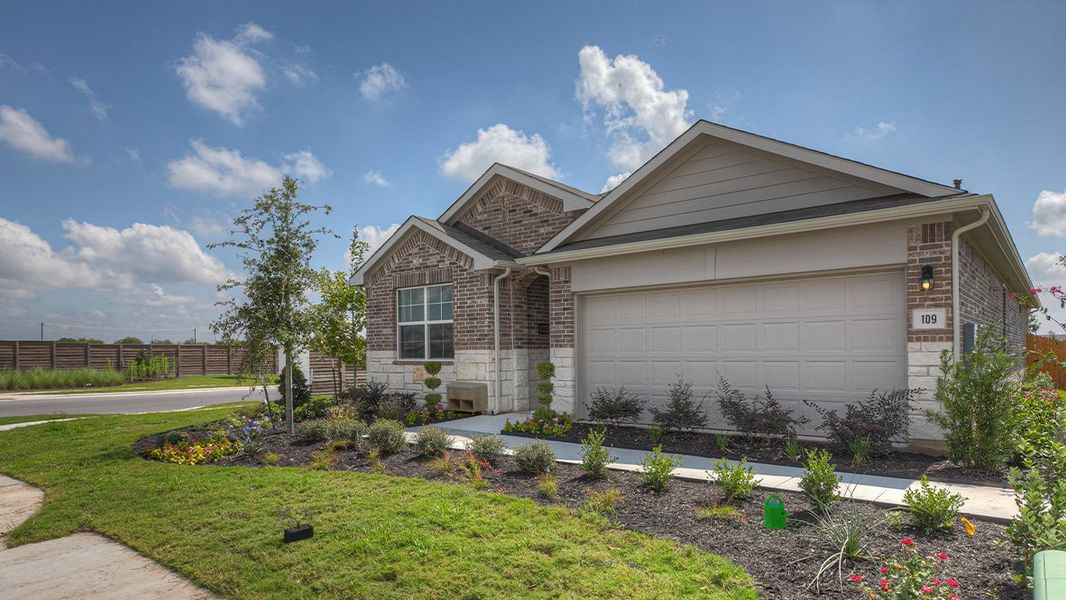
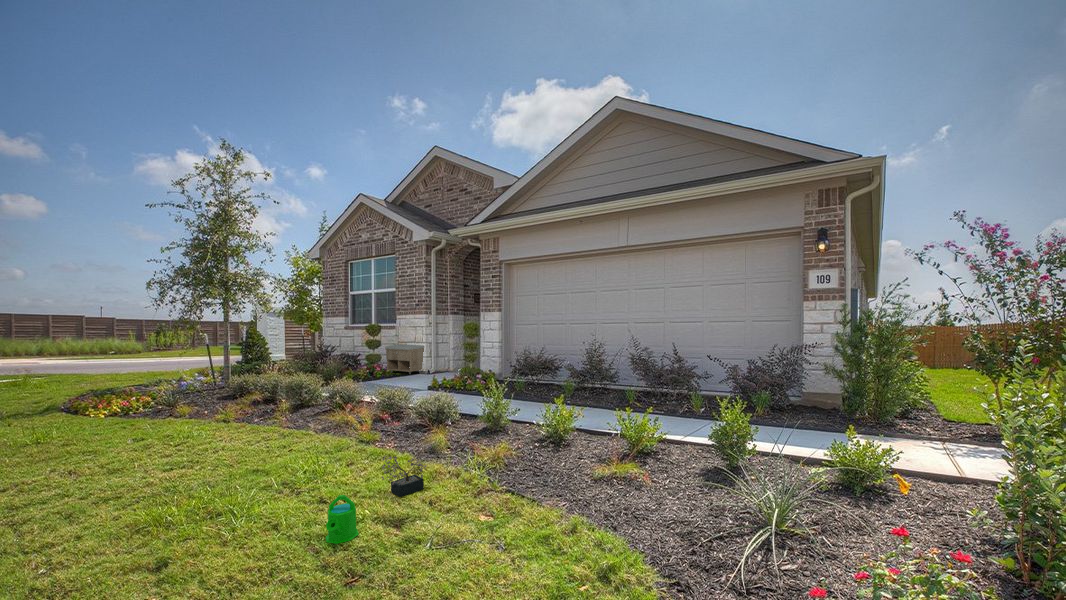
watering can: present [763,495,788,528] -> present [326,495,359,544]
decorative plant: present [274,506,318,543] -> present [382,456,426,497]

